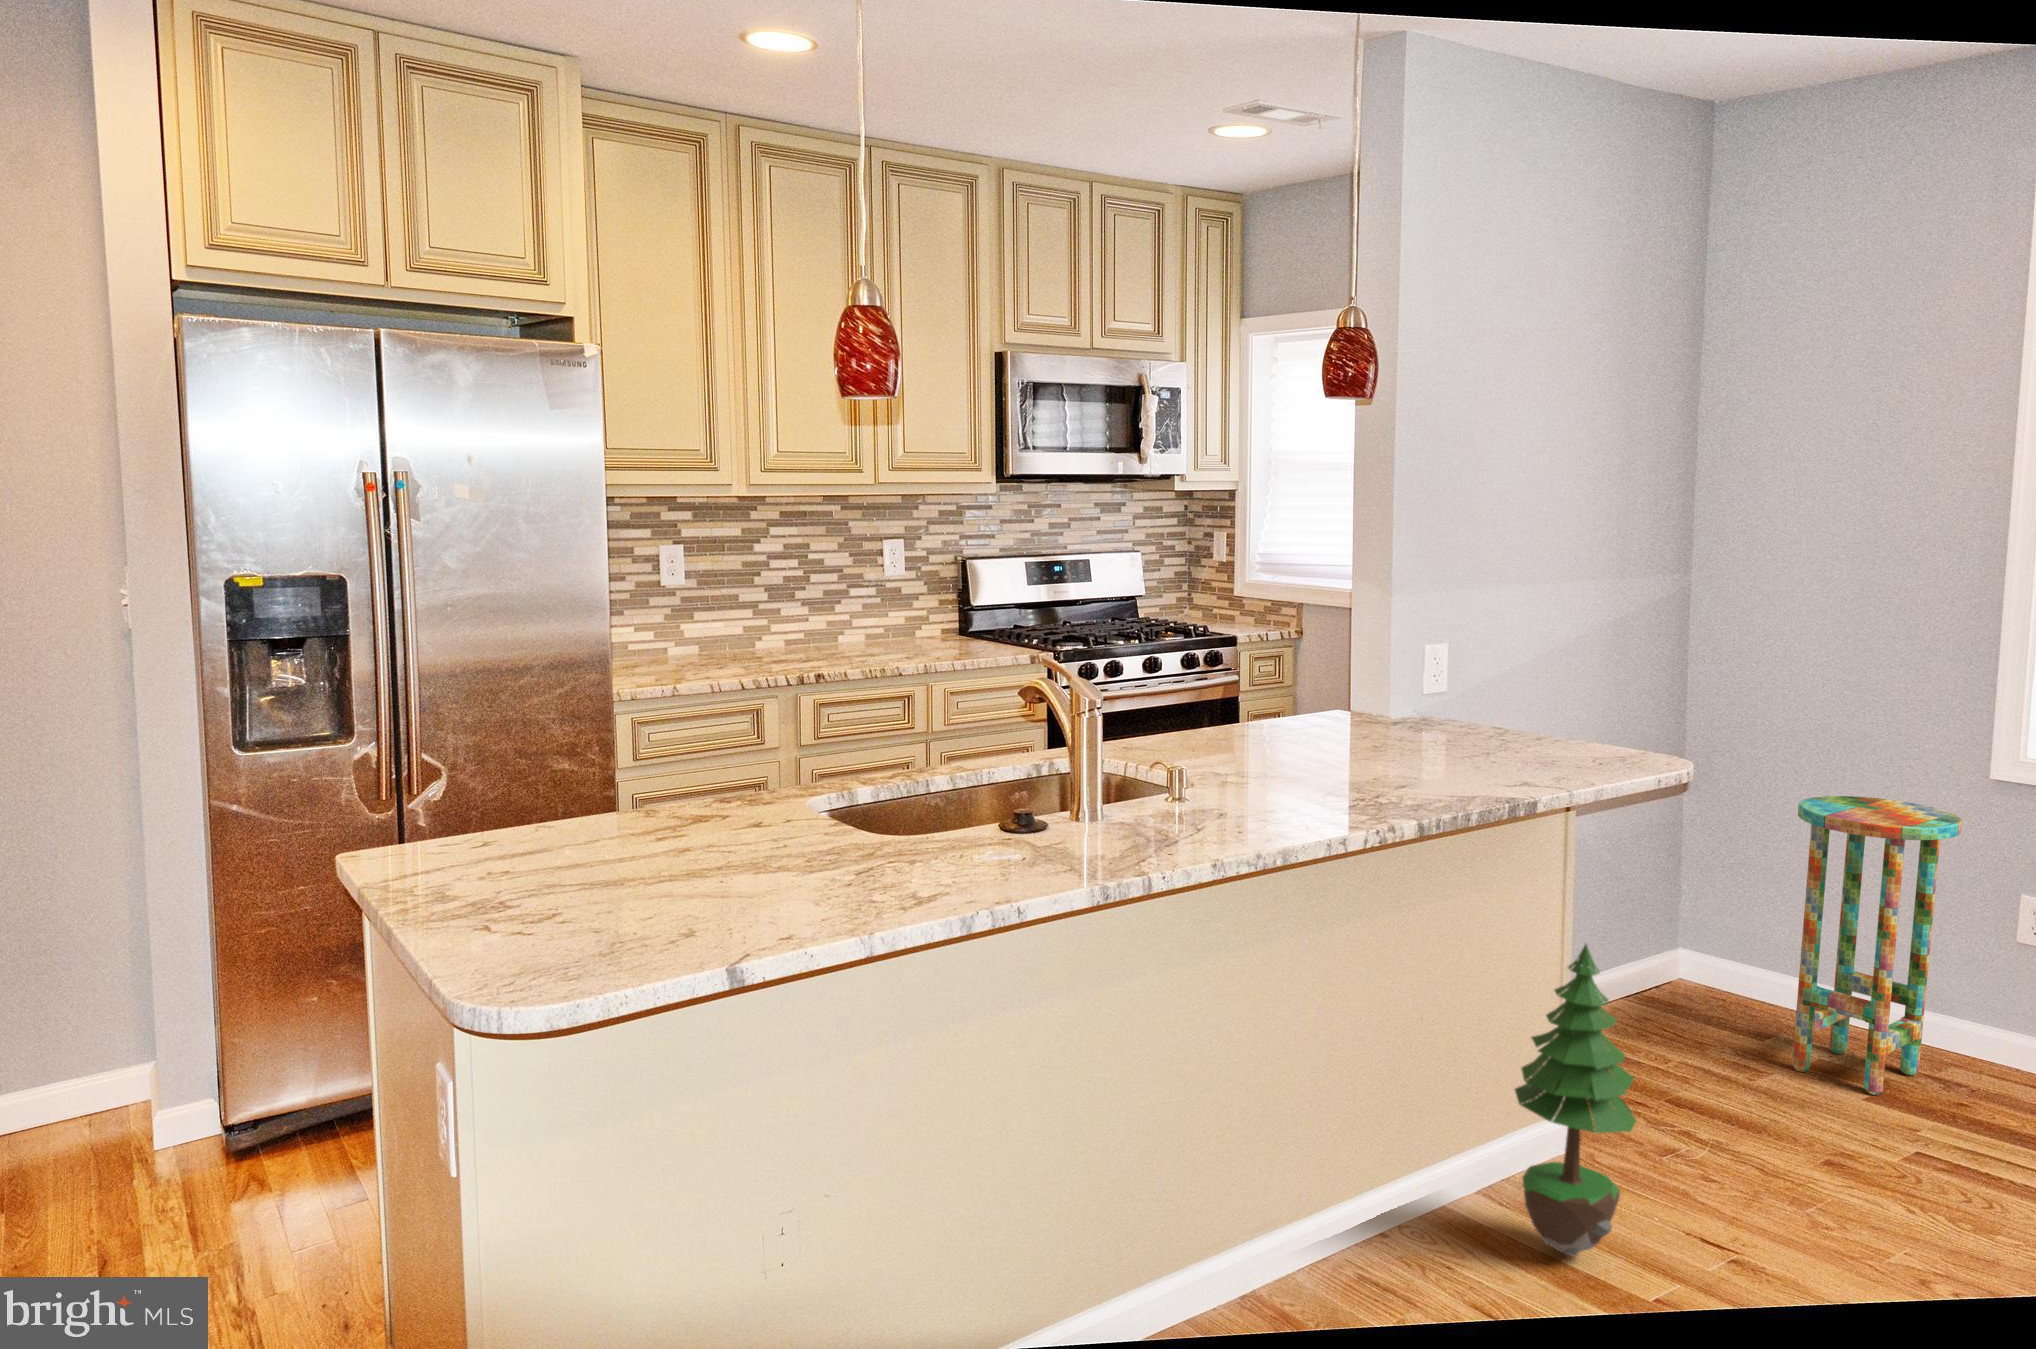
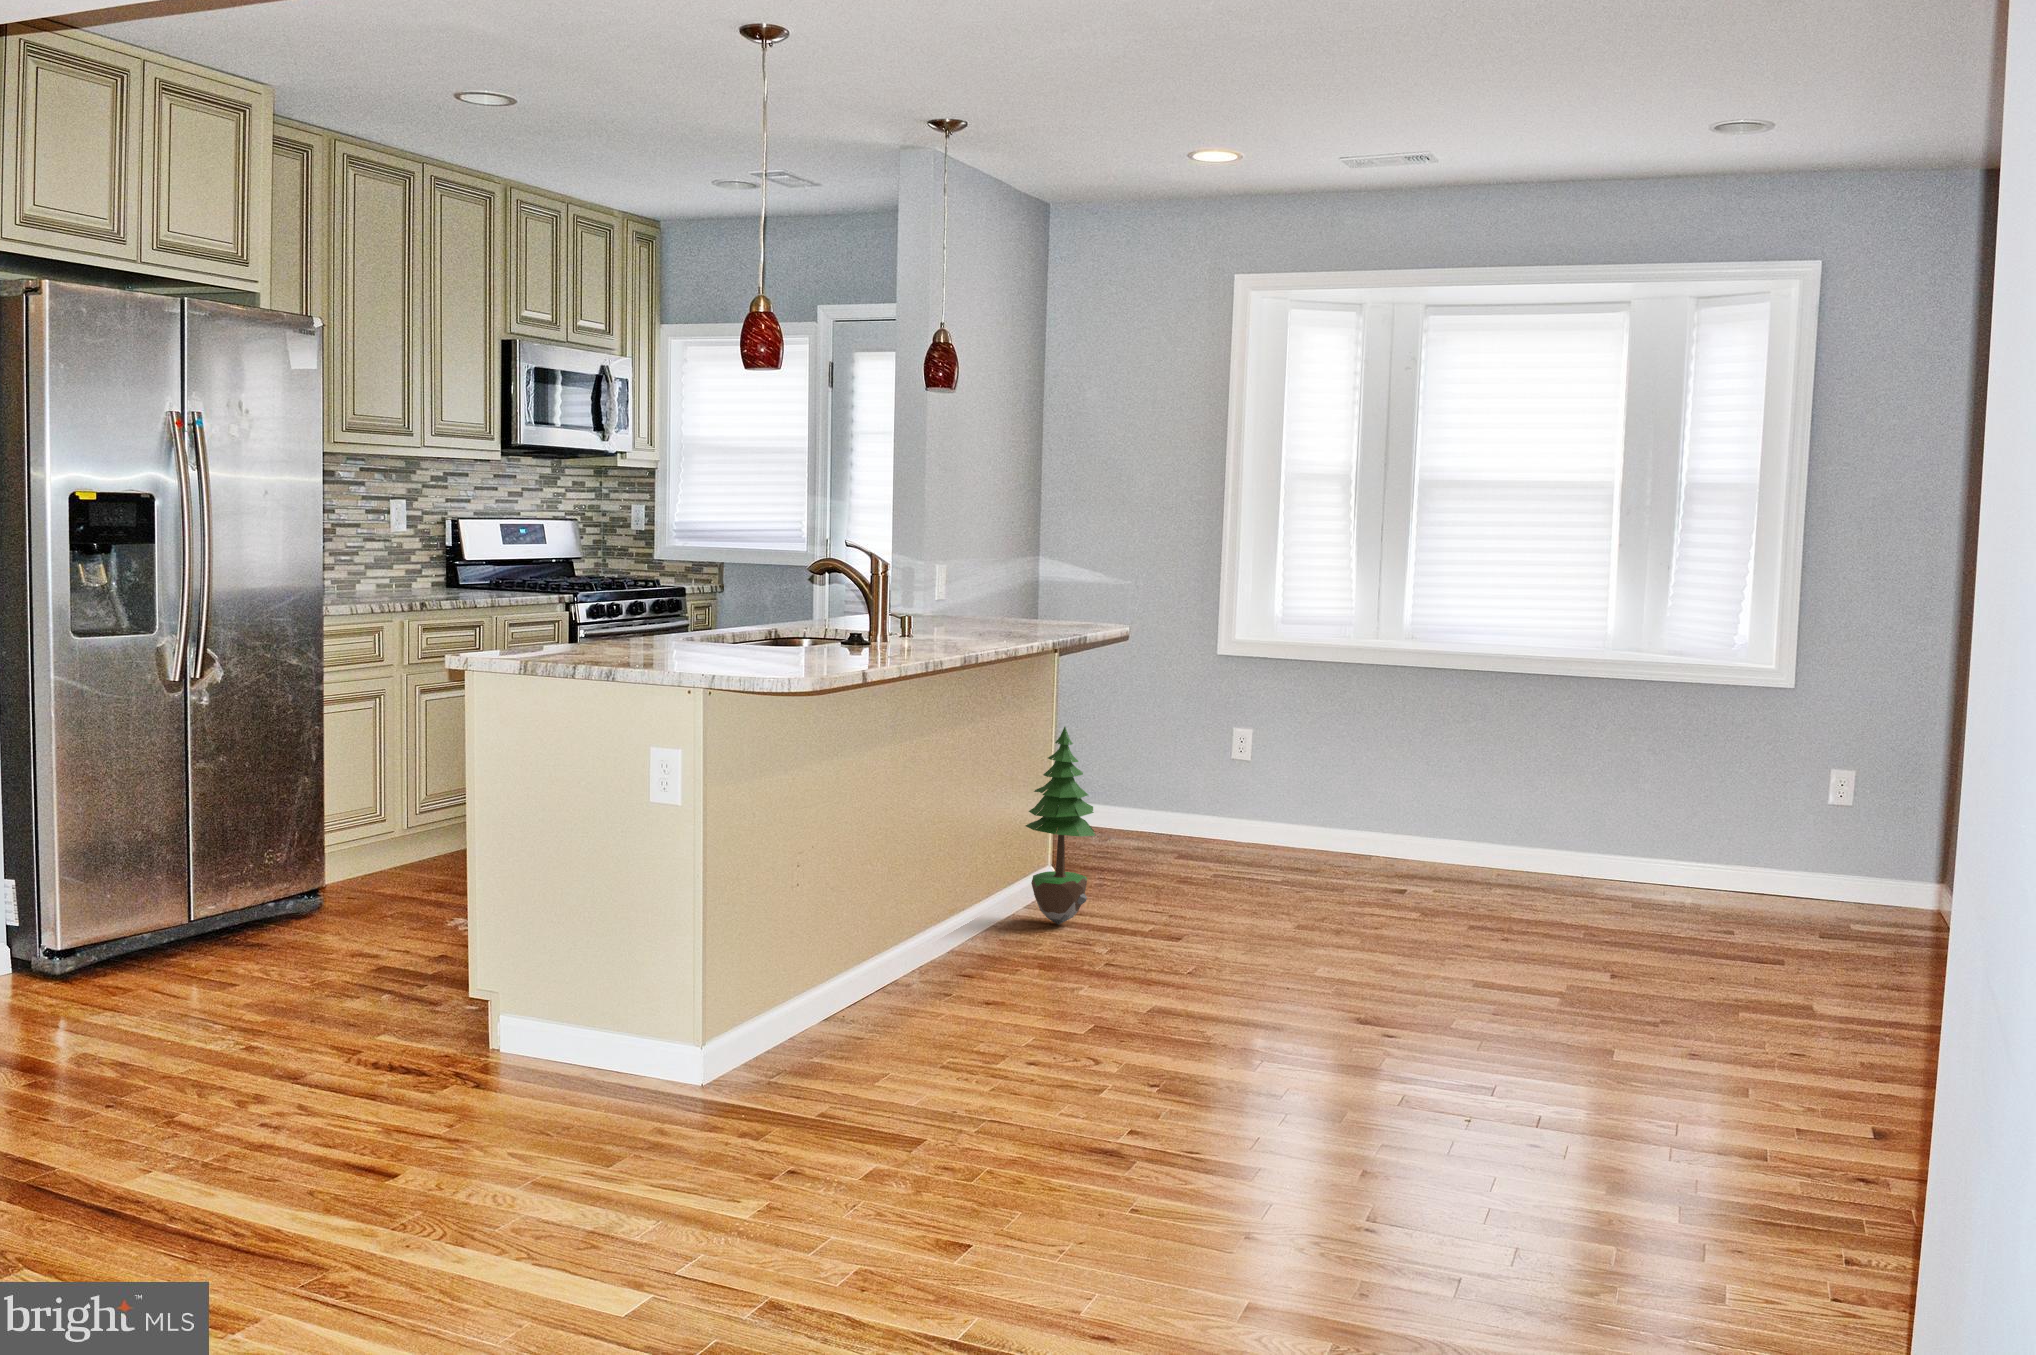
side table: present [1792,796,1962,1095] -> none [1121,668,1211,852]

